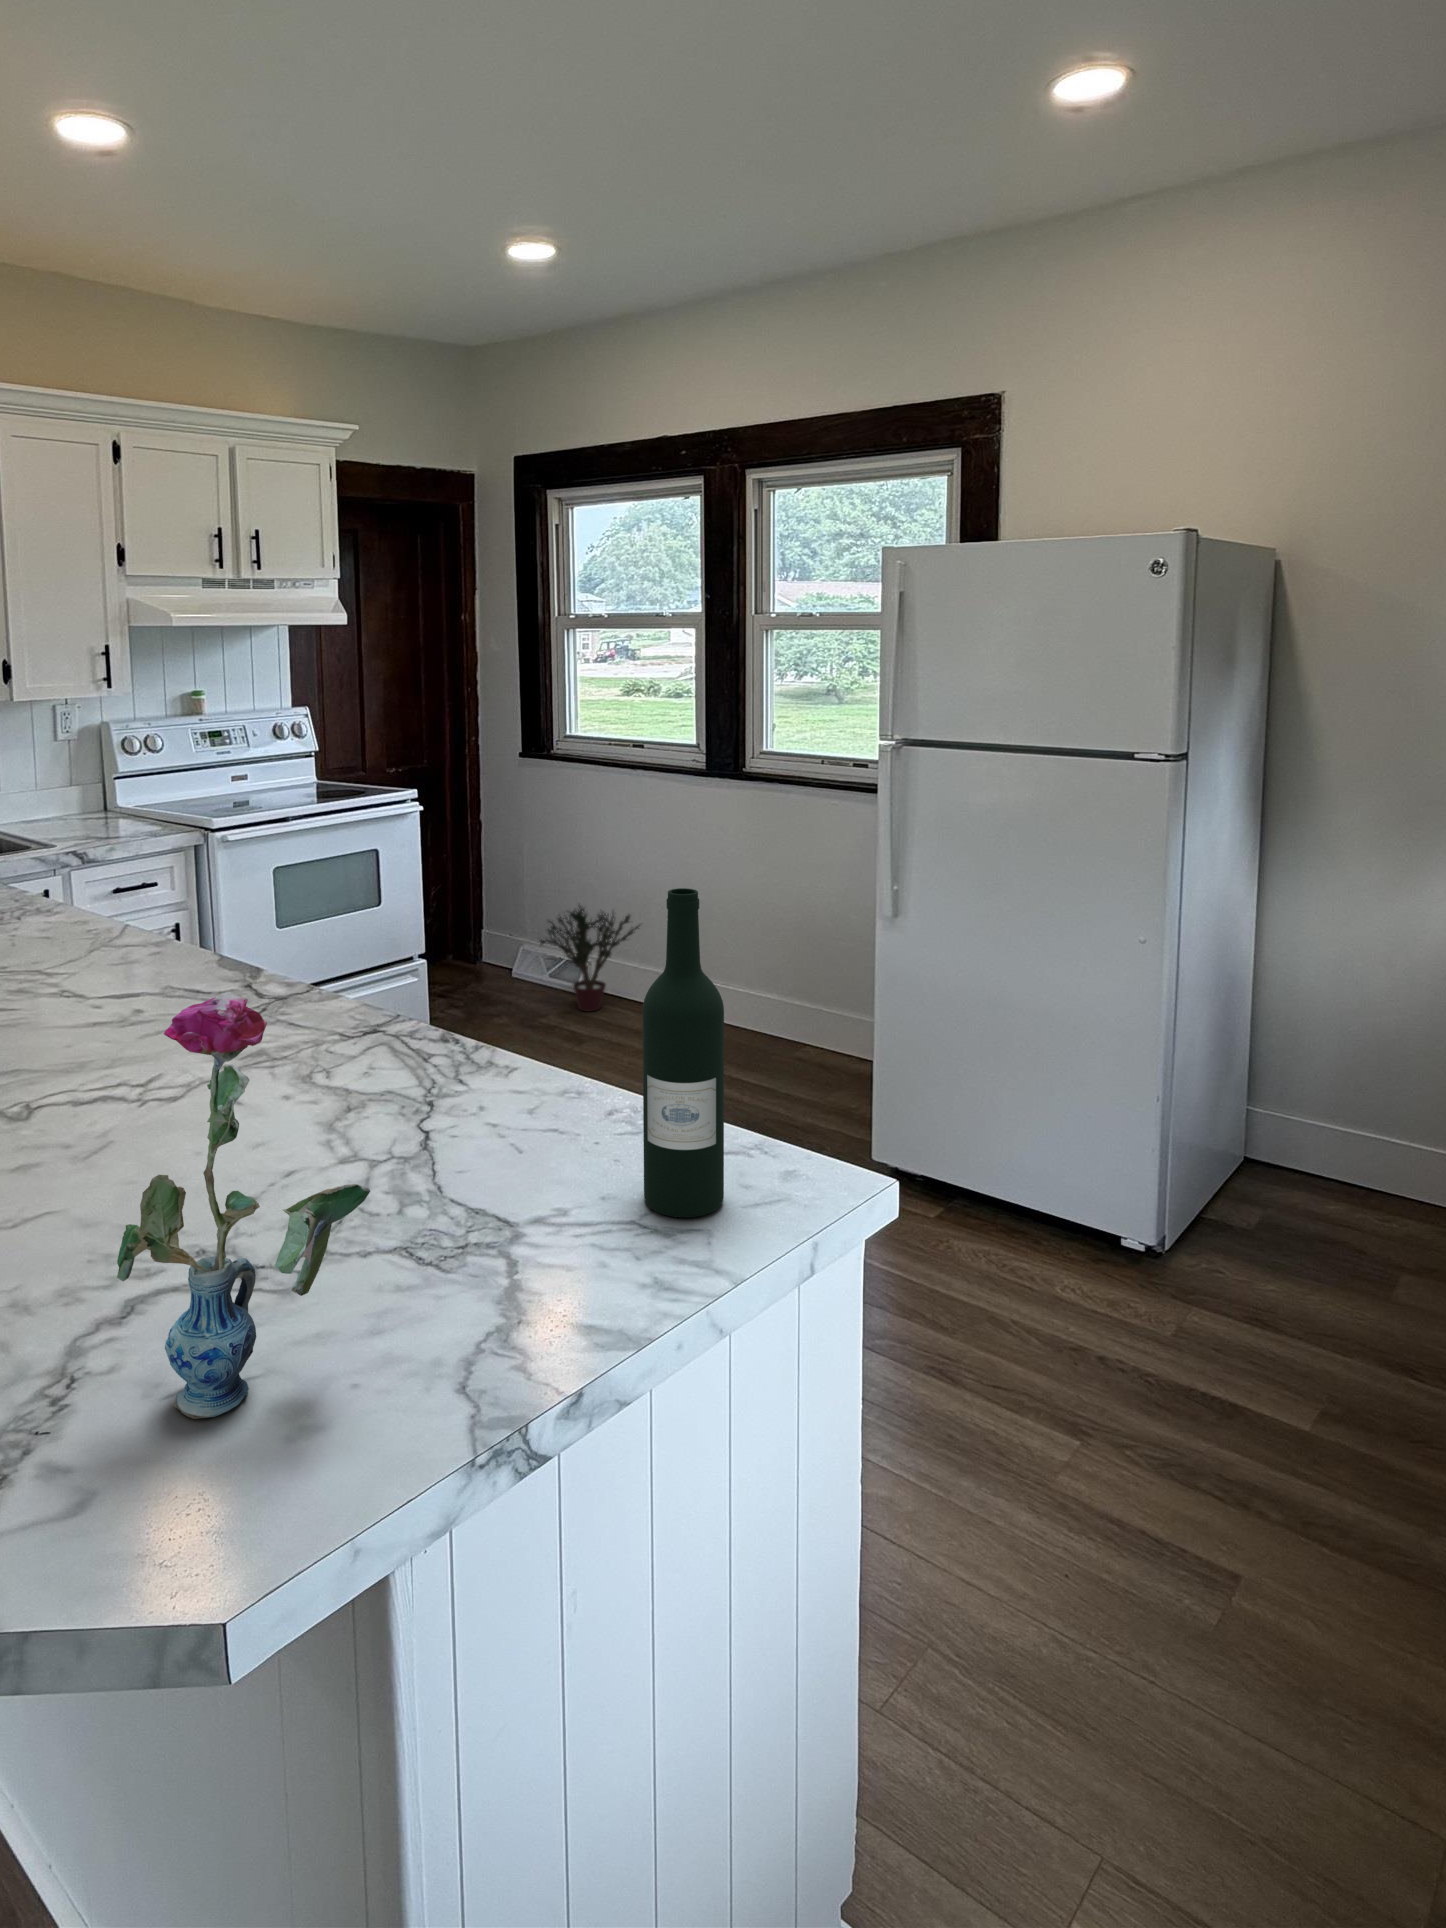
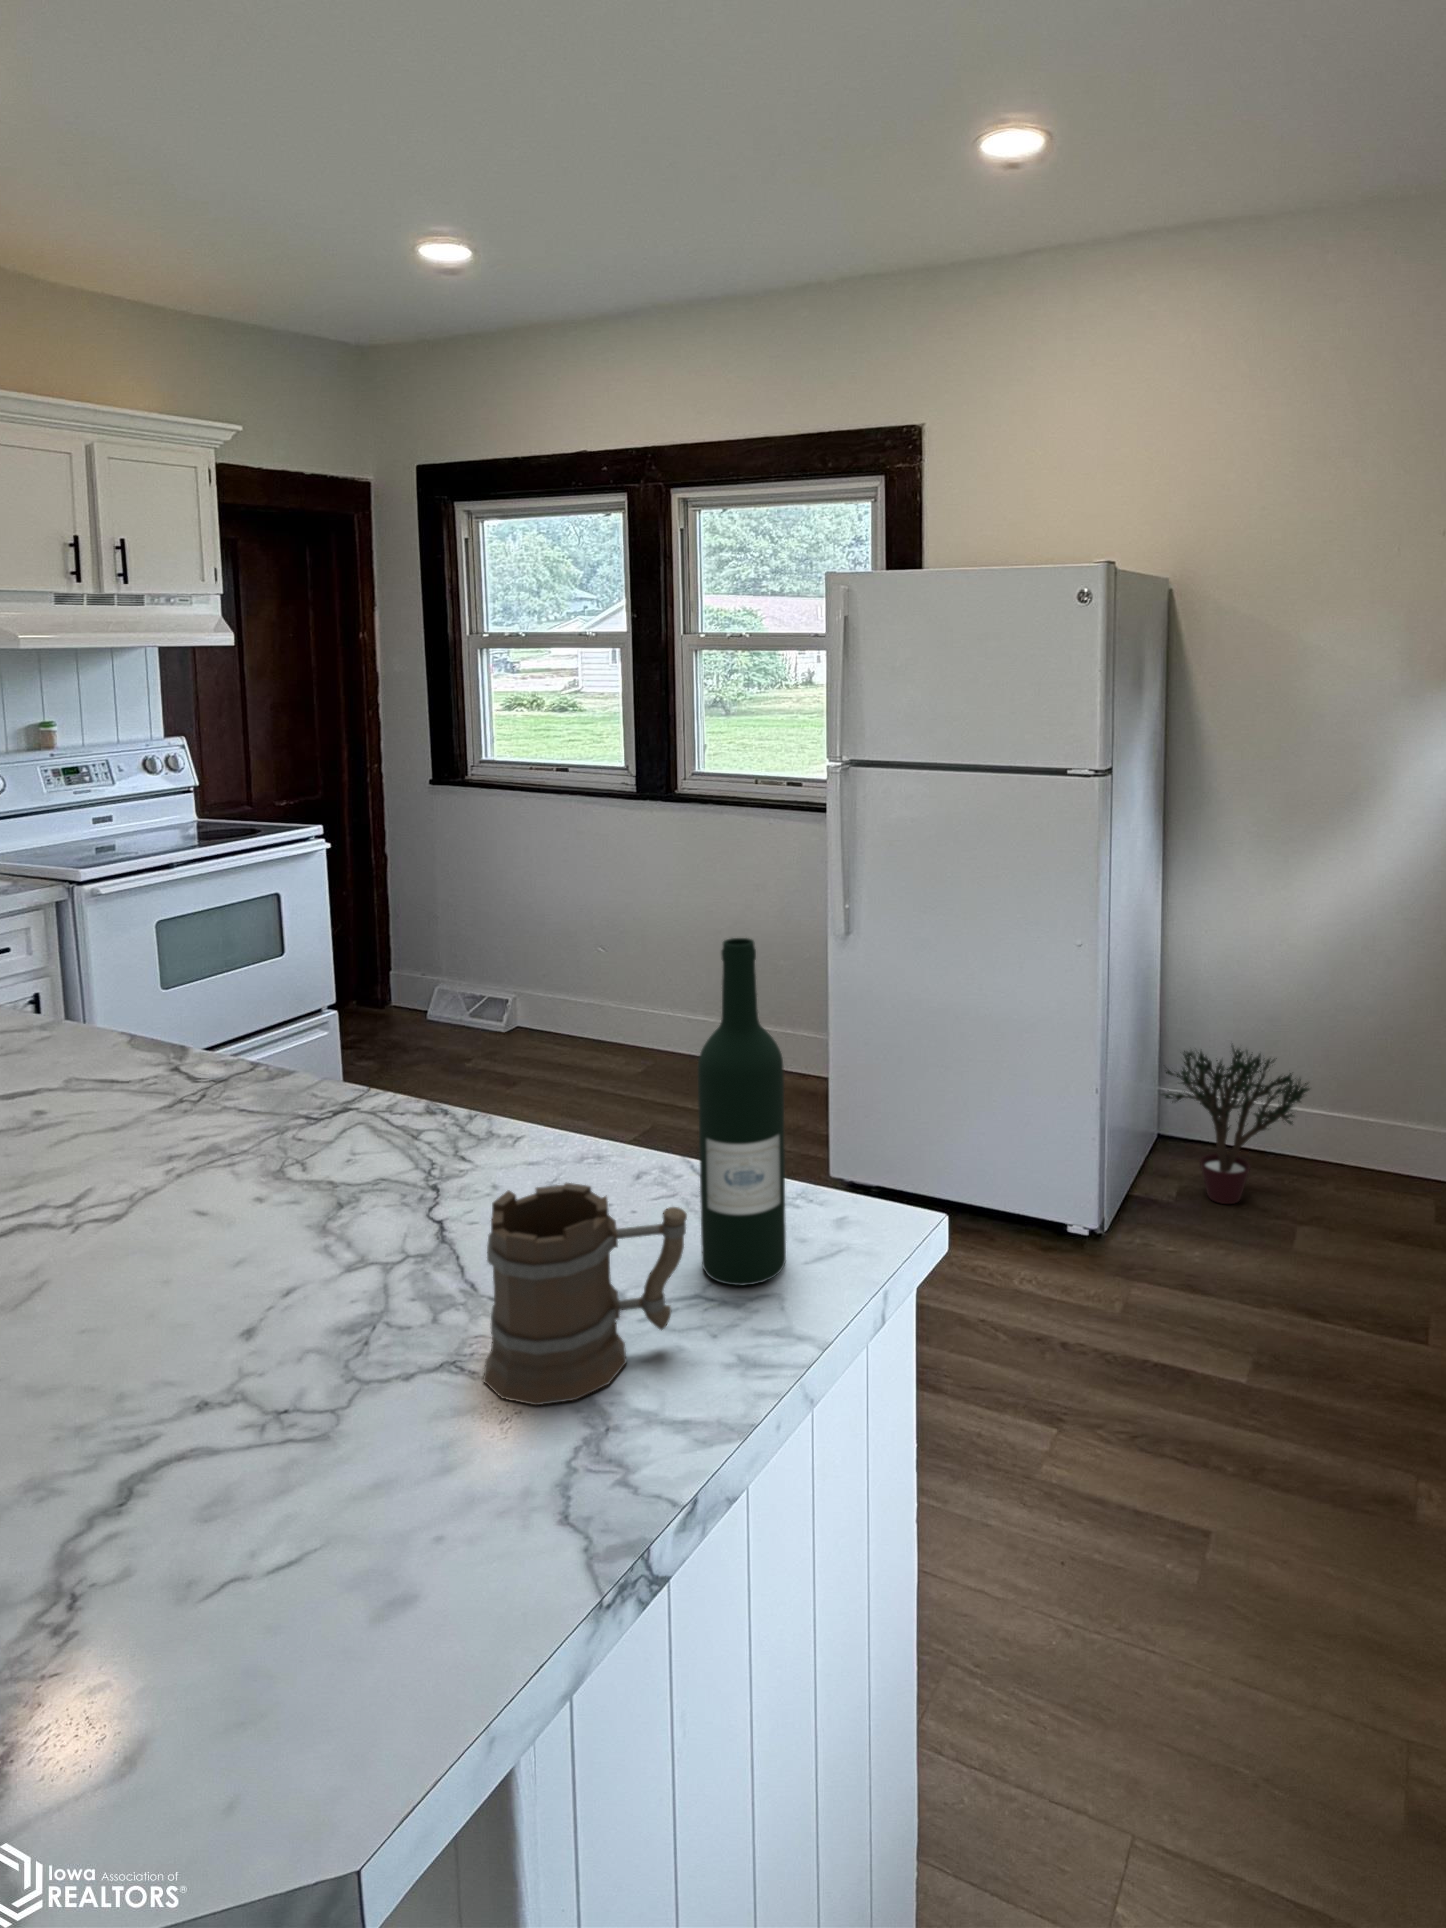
potted plant: present [540,905,639,1011] -> present [1163,1046,1309,1204]
vase: present [117,992,370,1419] -> none [145,1105,453,1615]
mug: none [427,1099,613,1293] -> present [483,1183,687,1405]

